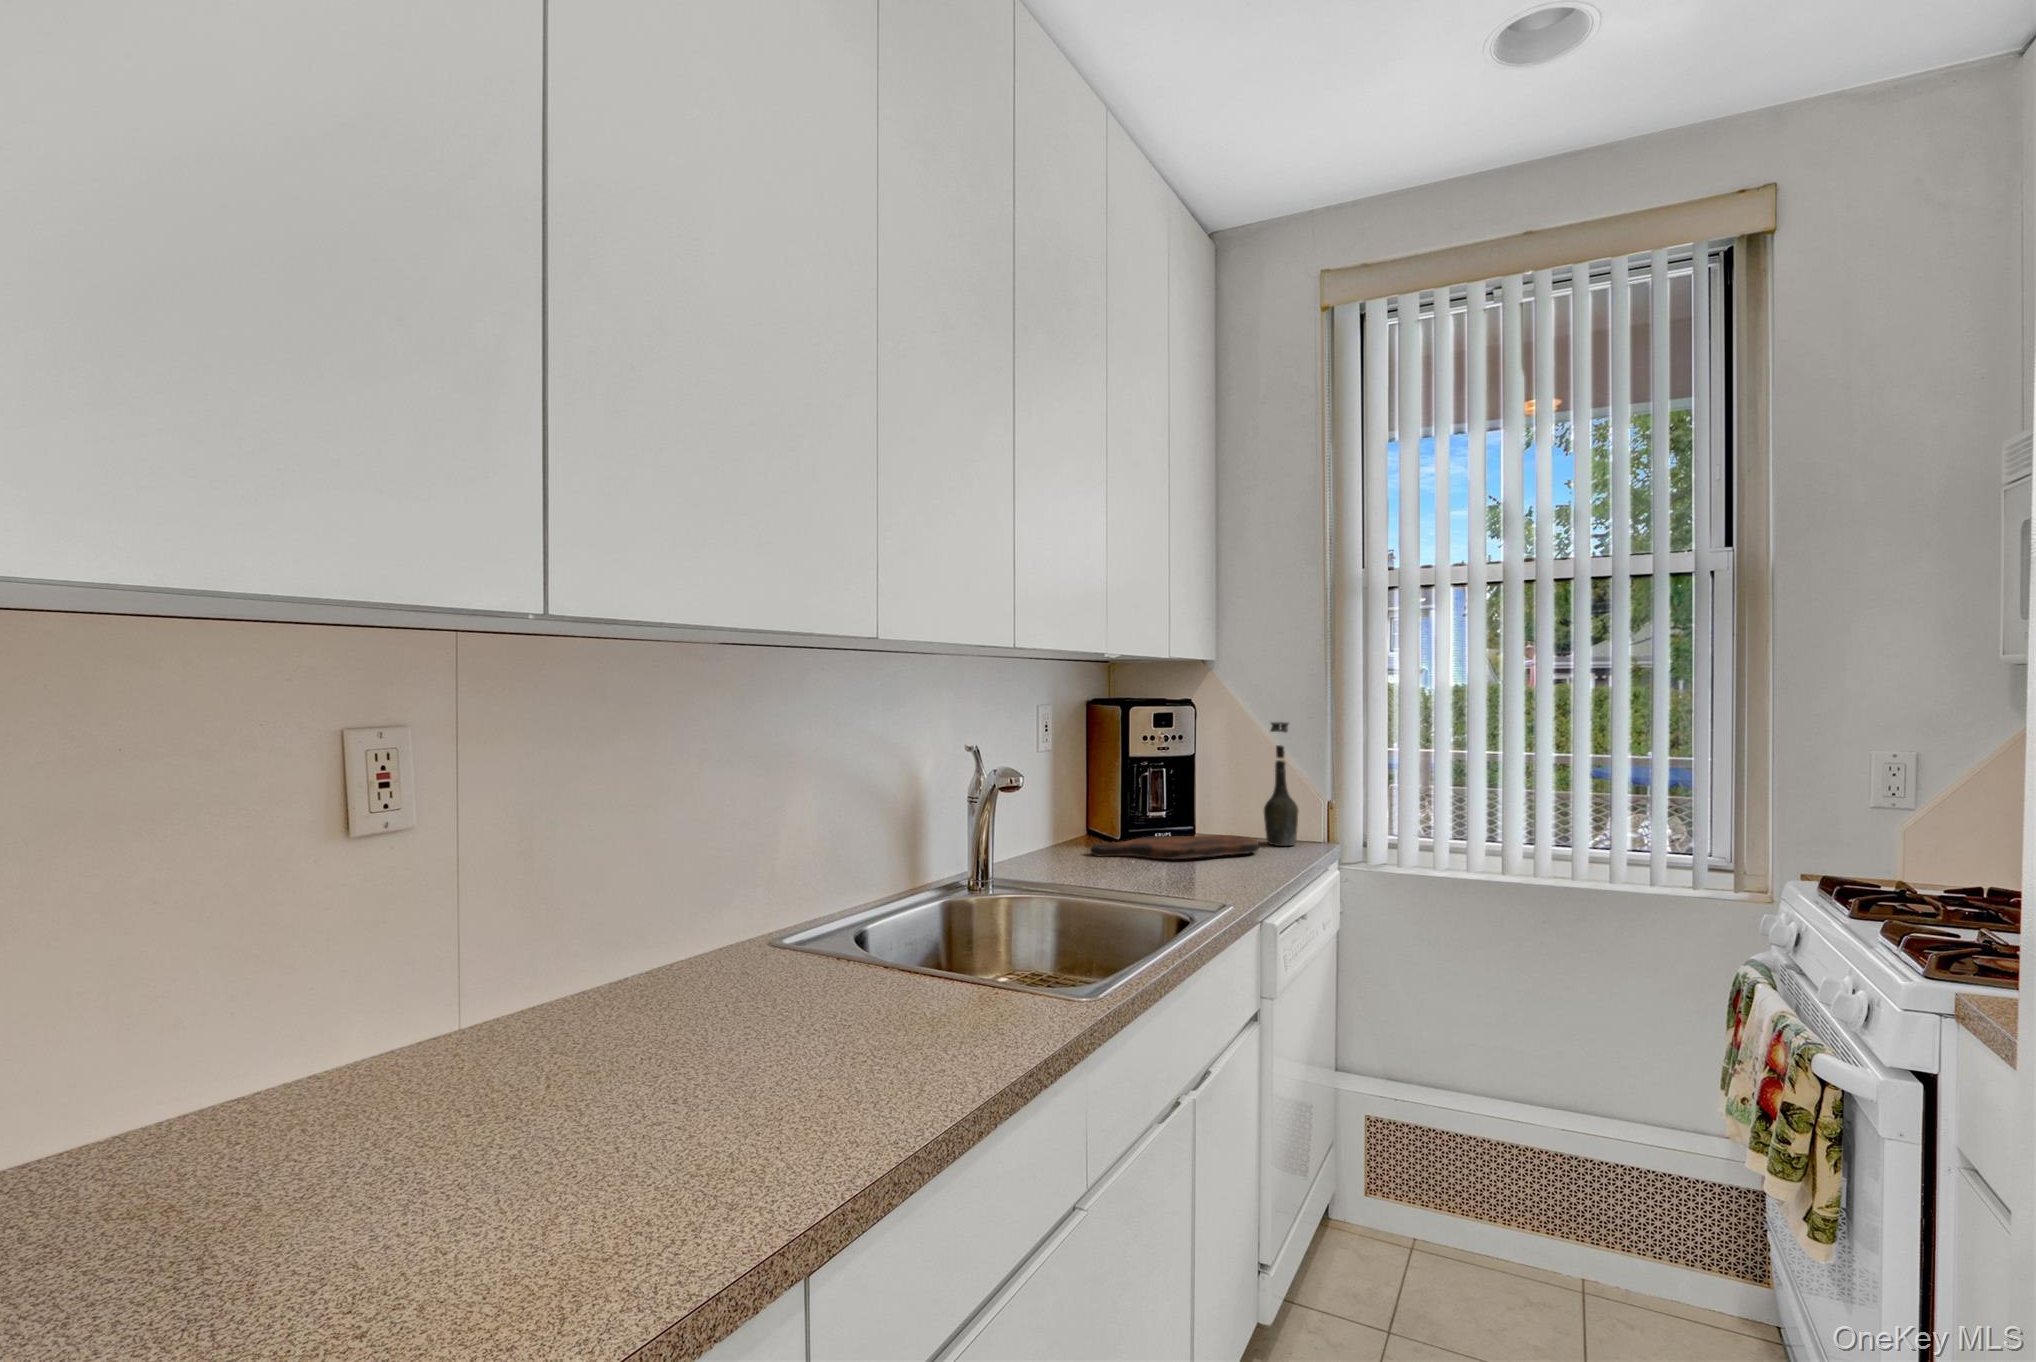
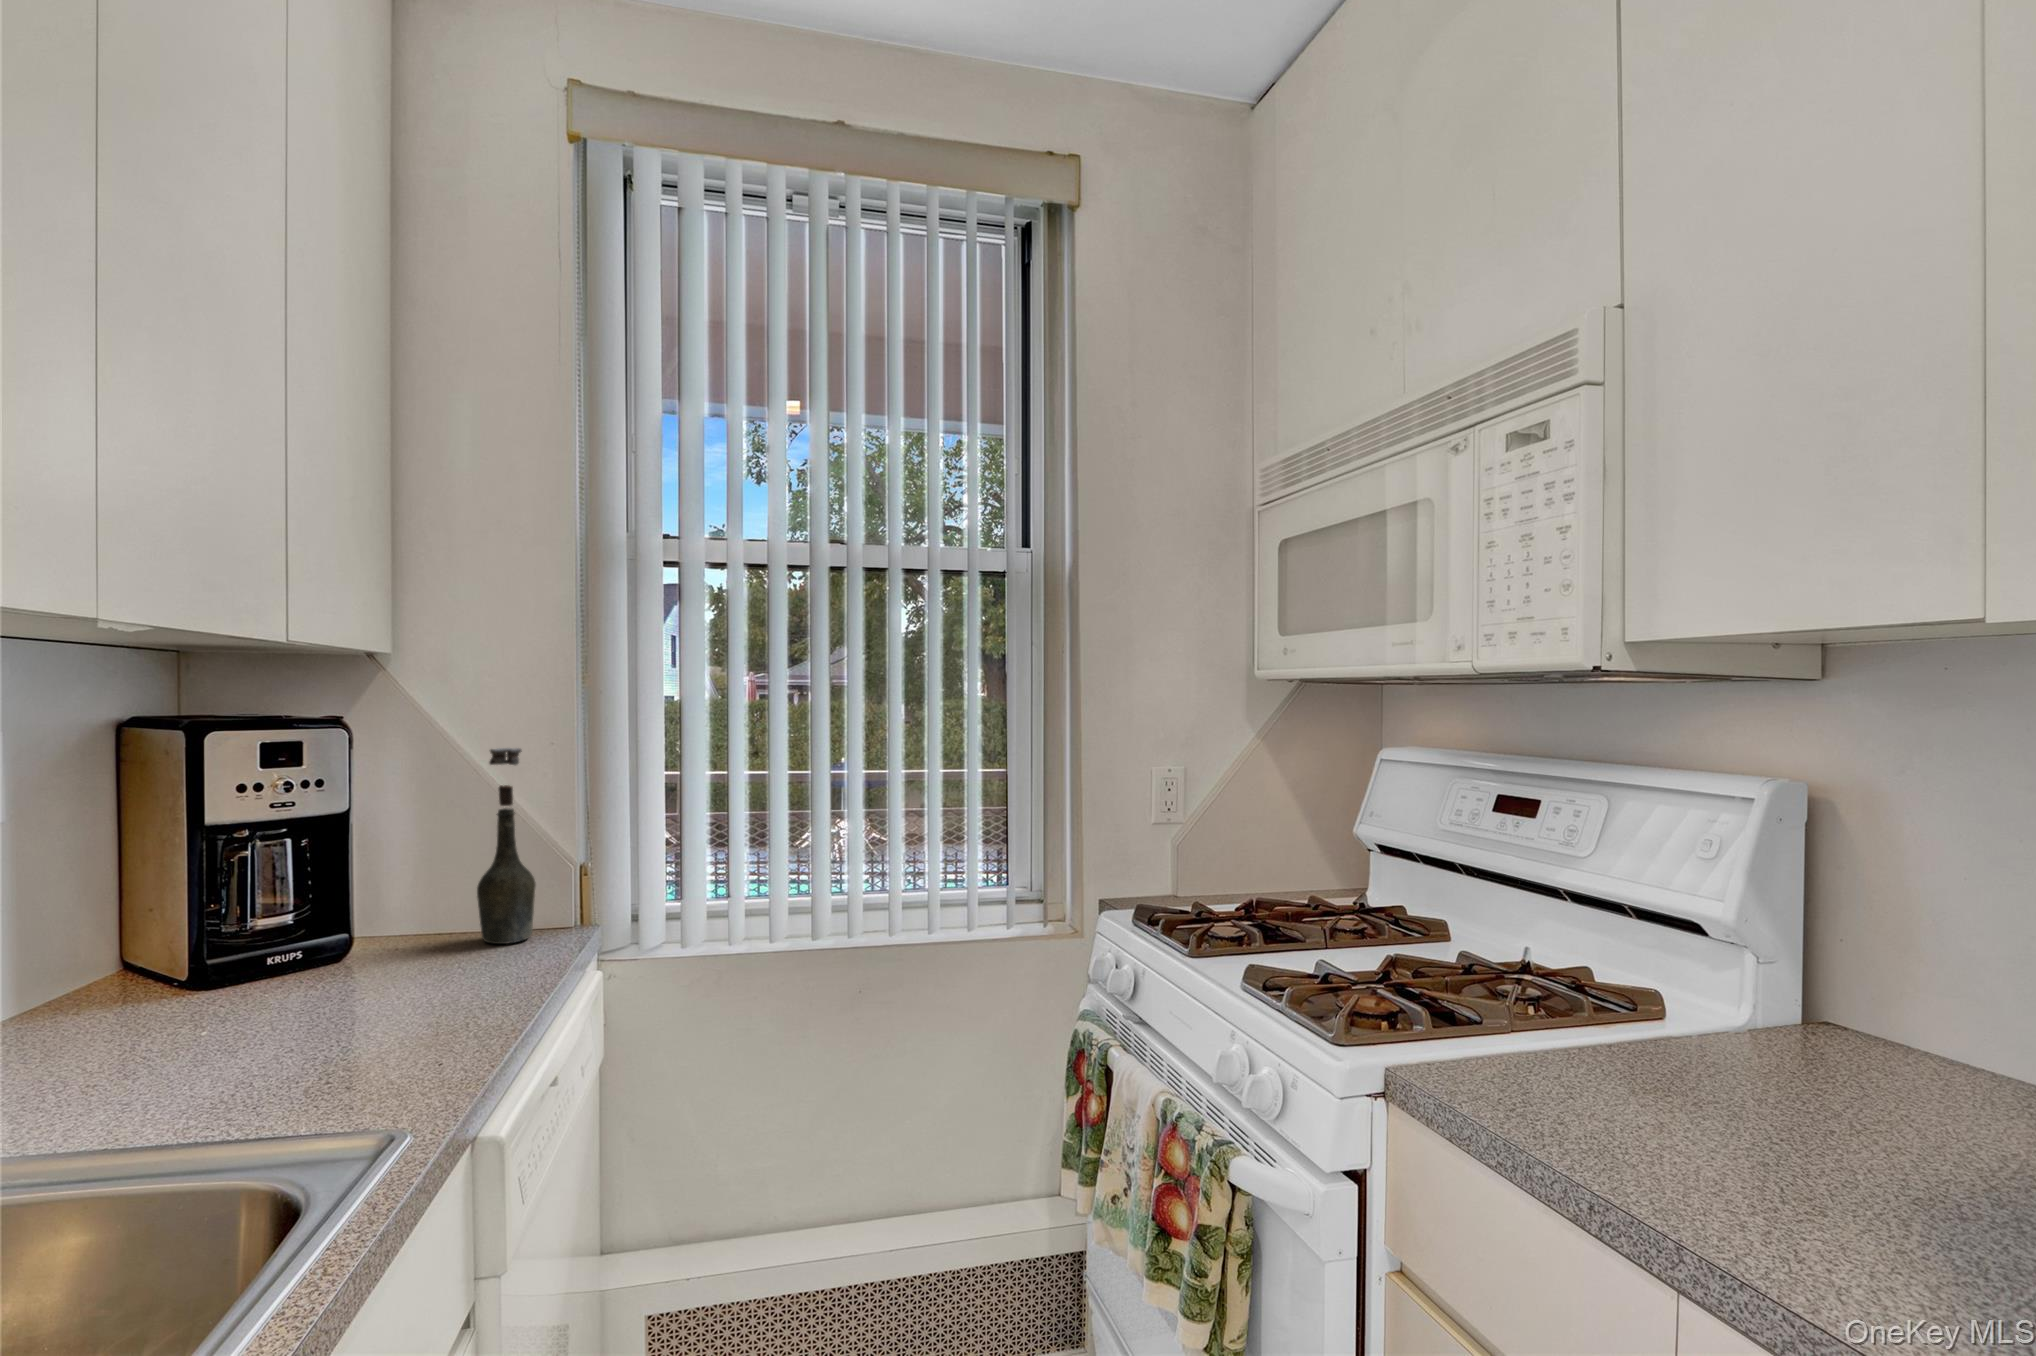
cutting board: present [1090,835,1259,859] -> none [97,940,468,1035]

